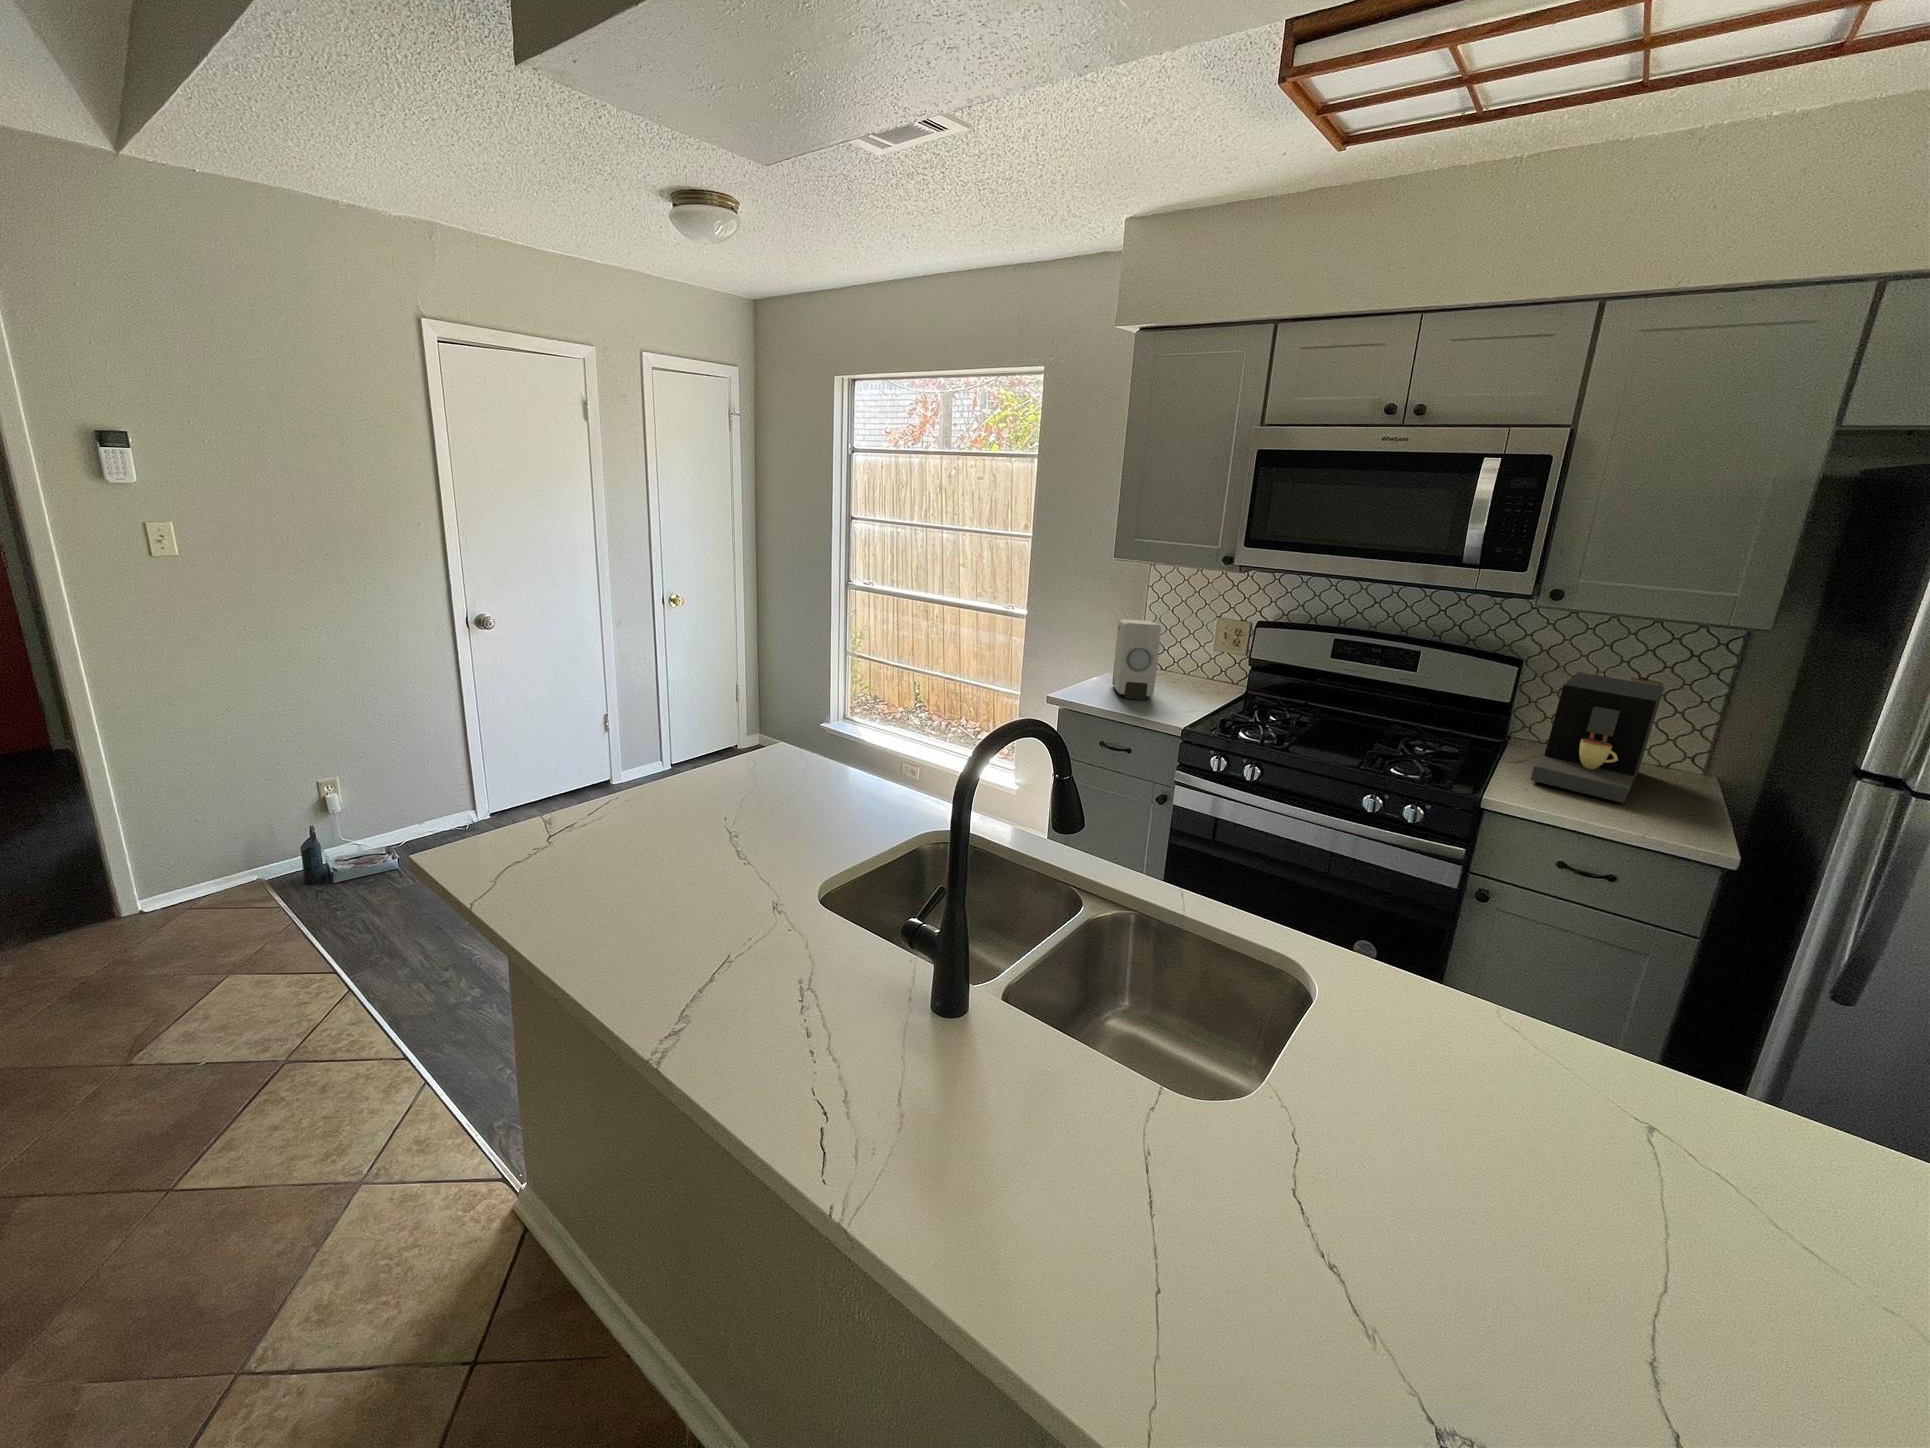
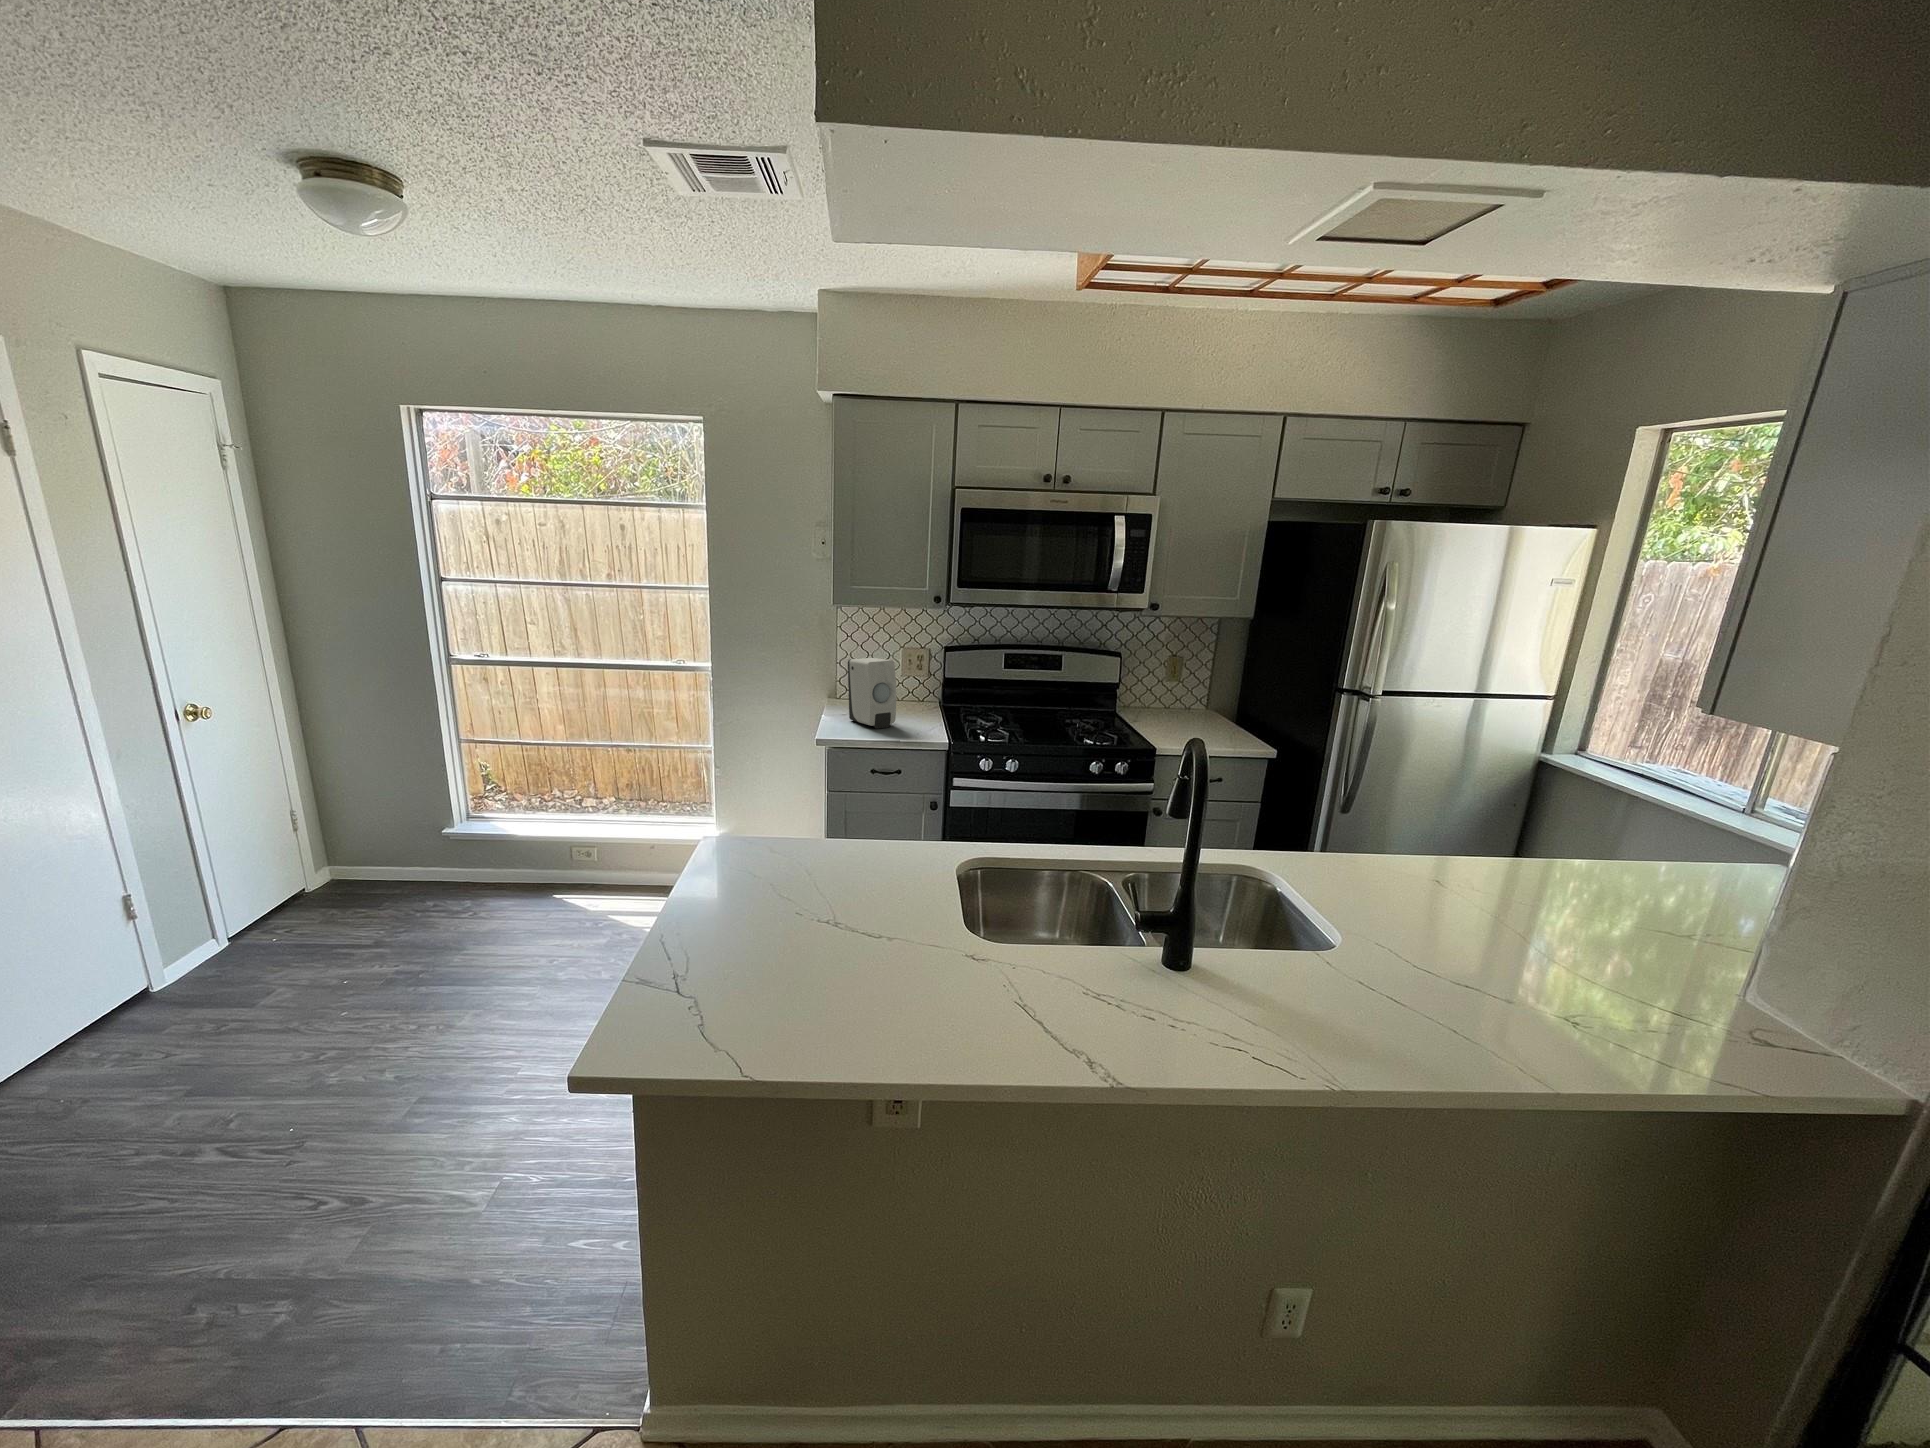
coffee maker: present [1531,672,1664,803] -> none [1141,655,1206,733]

